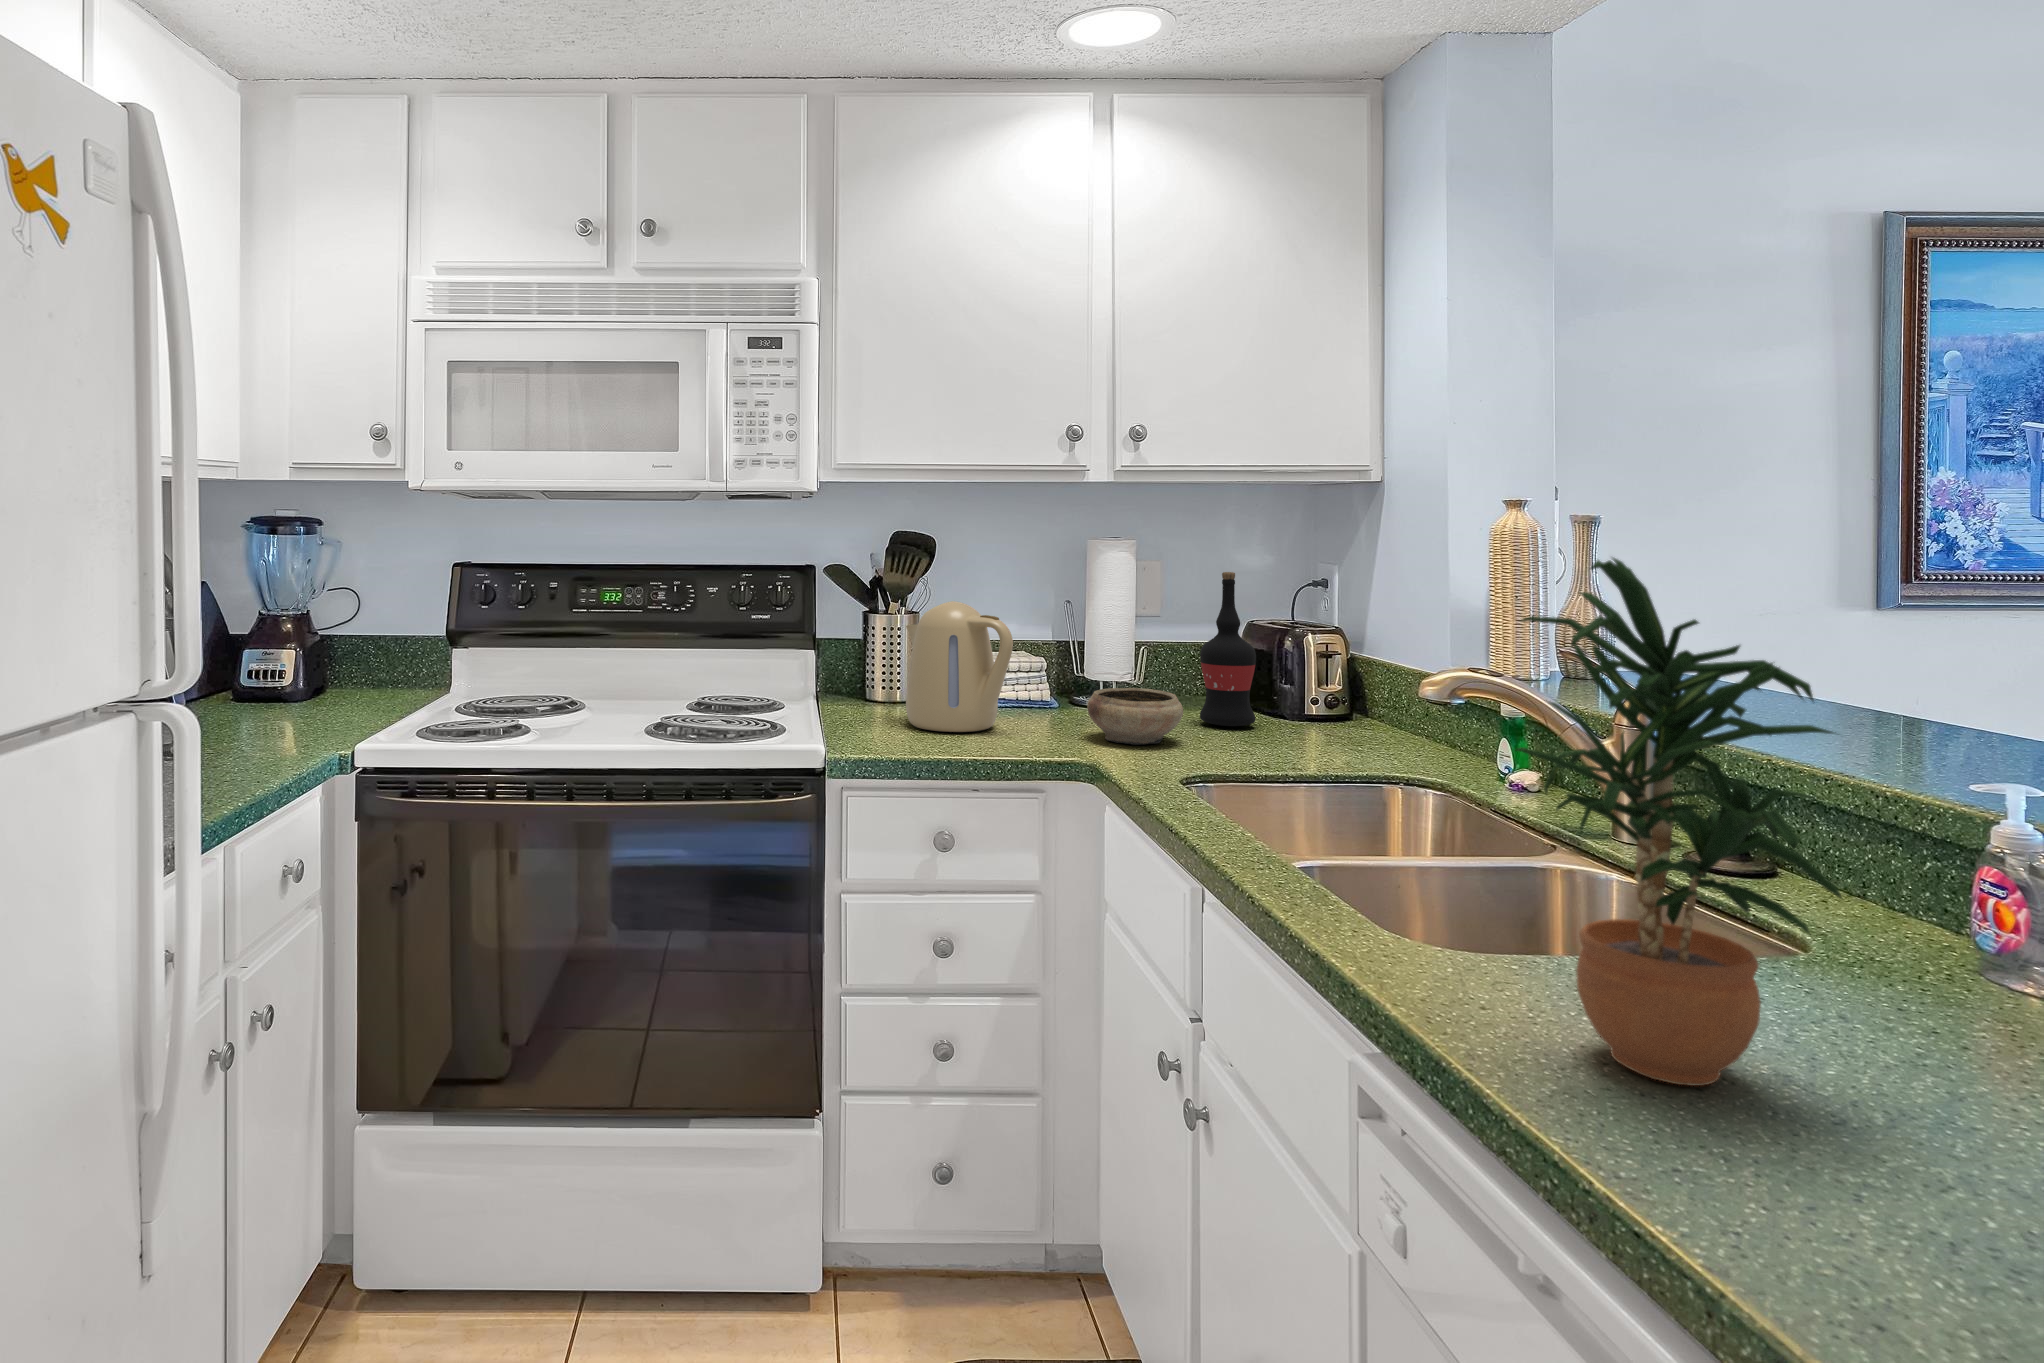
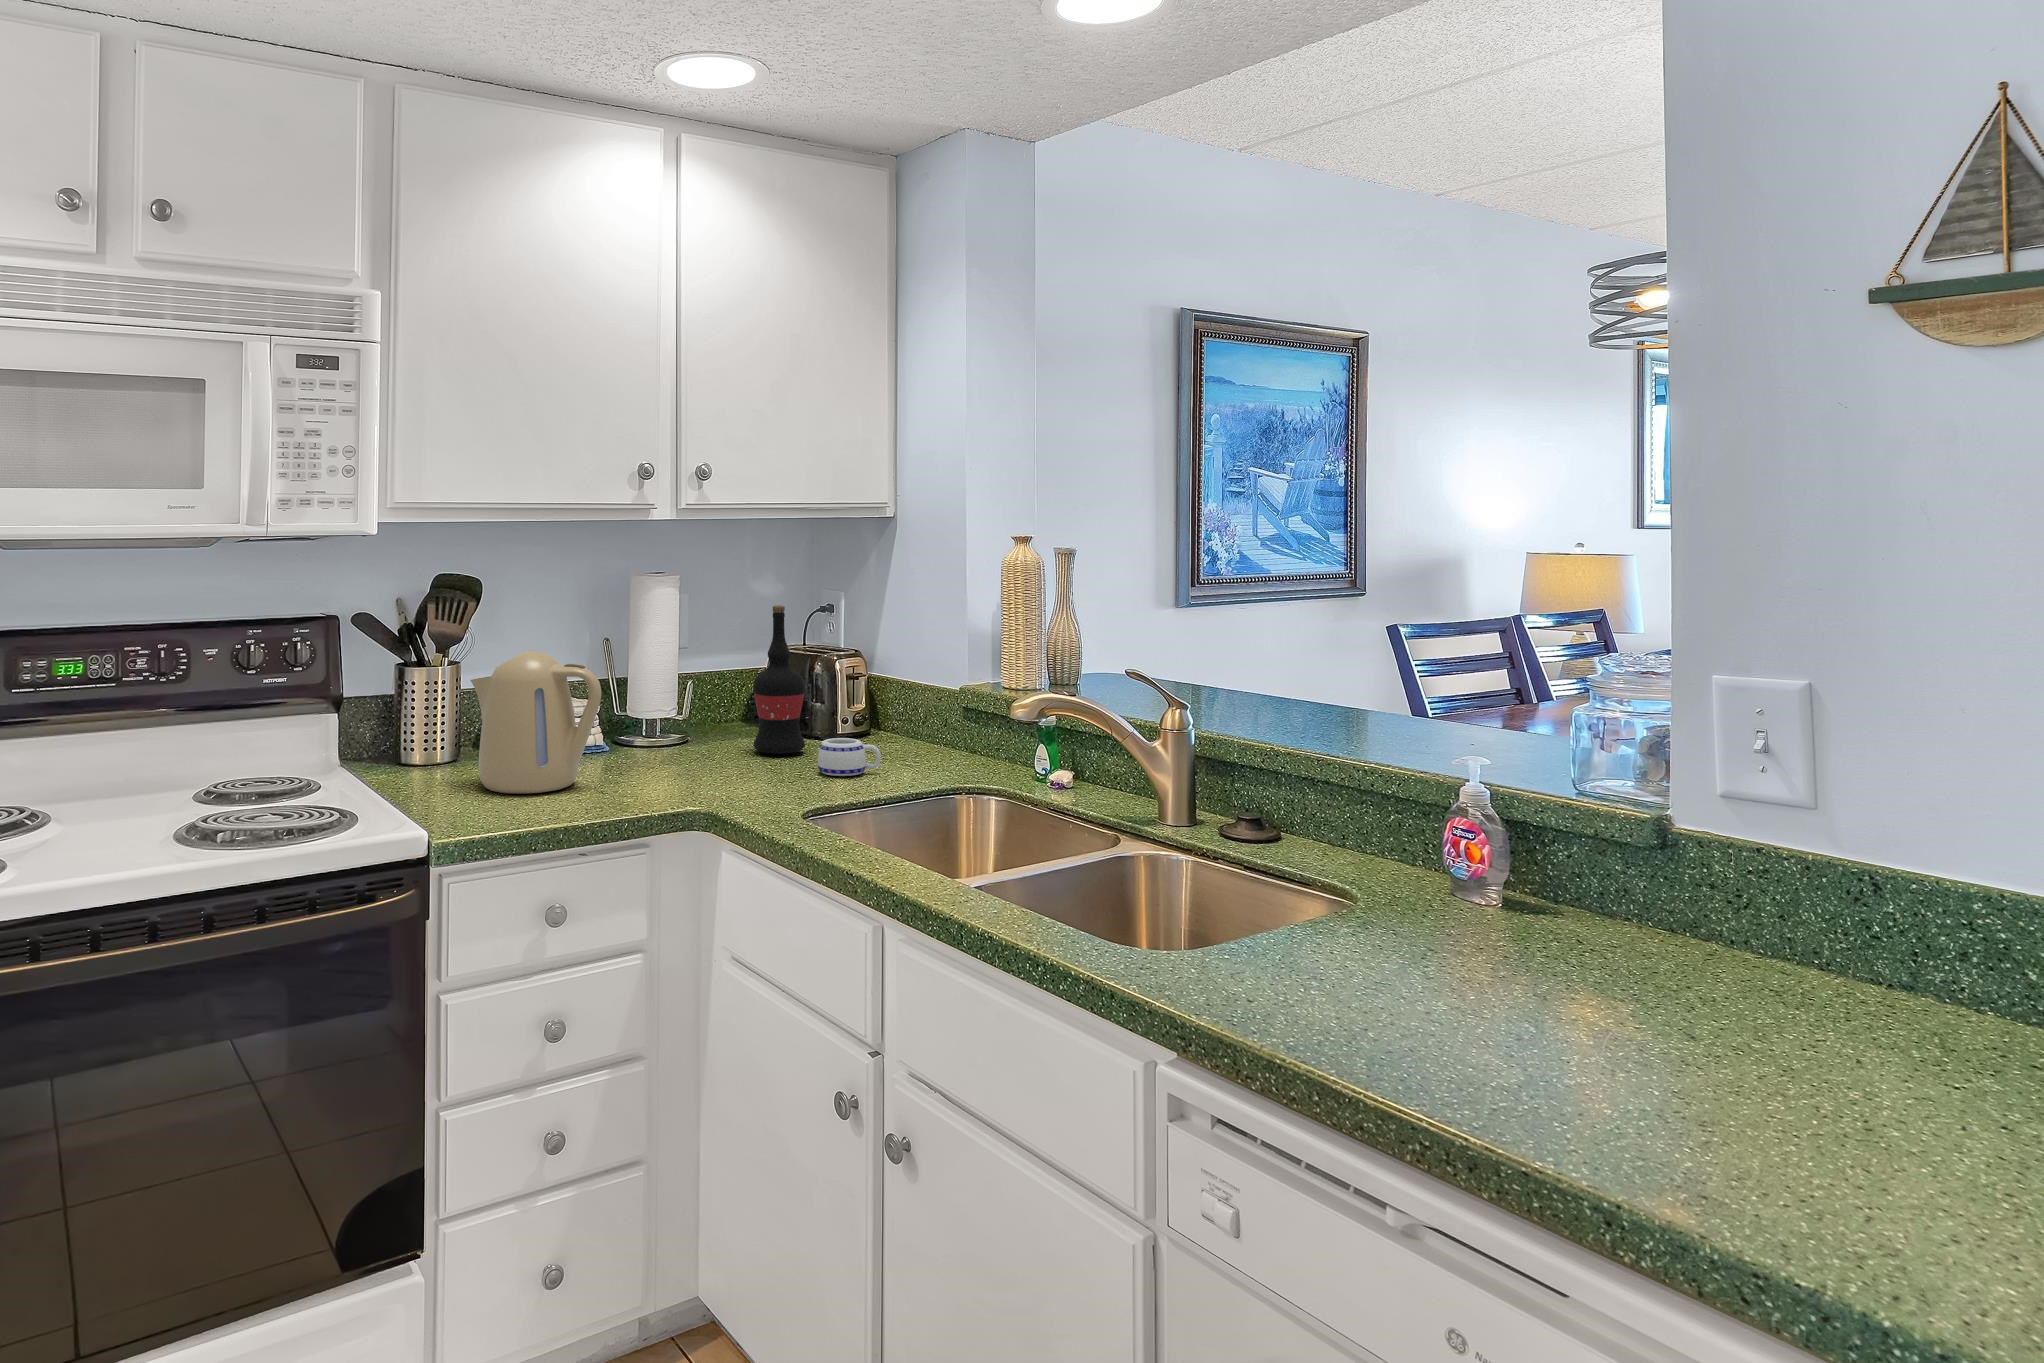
potted plant: present [1517,558,1841,1086] -> none [1277,613,1509,1036]
ceramic bowl: present [1087,688,1183,745] -> none [673,726,765,784]
mug: none [1246,712,1318,752] -> present [818,738,881,776]

